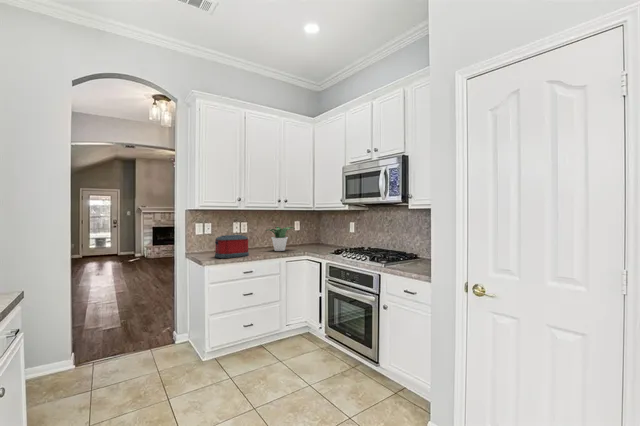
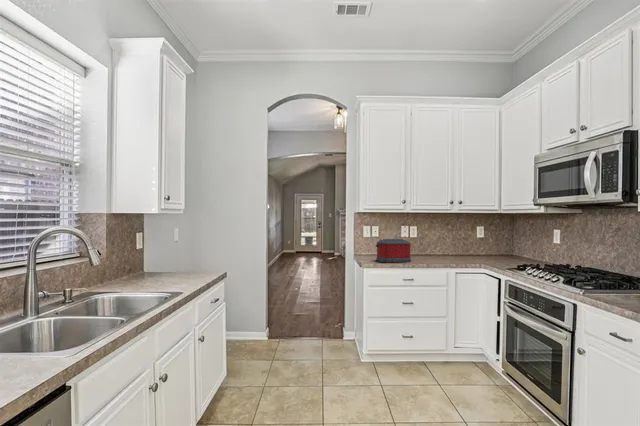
potted plant: present [267,227,293,251] -> none [433,232,470,260]

